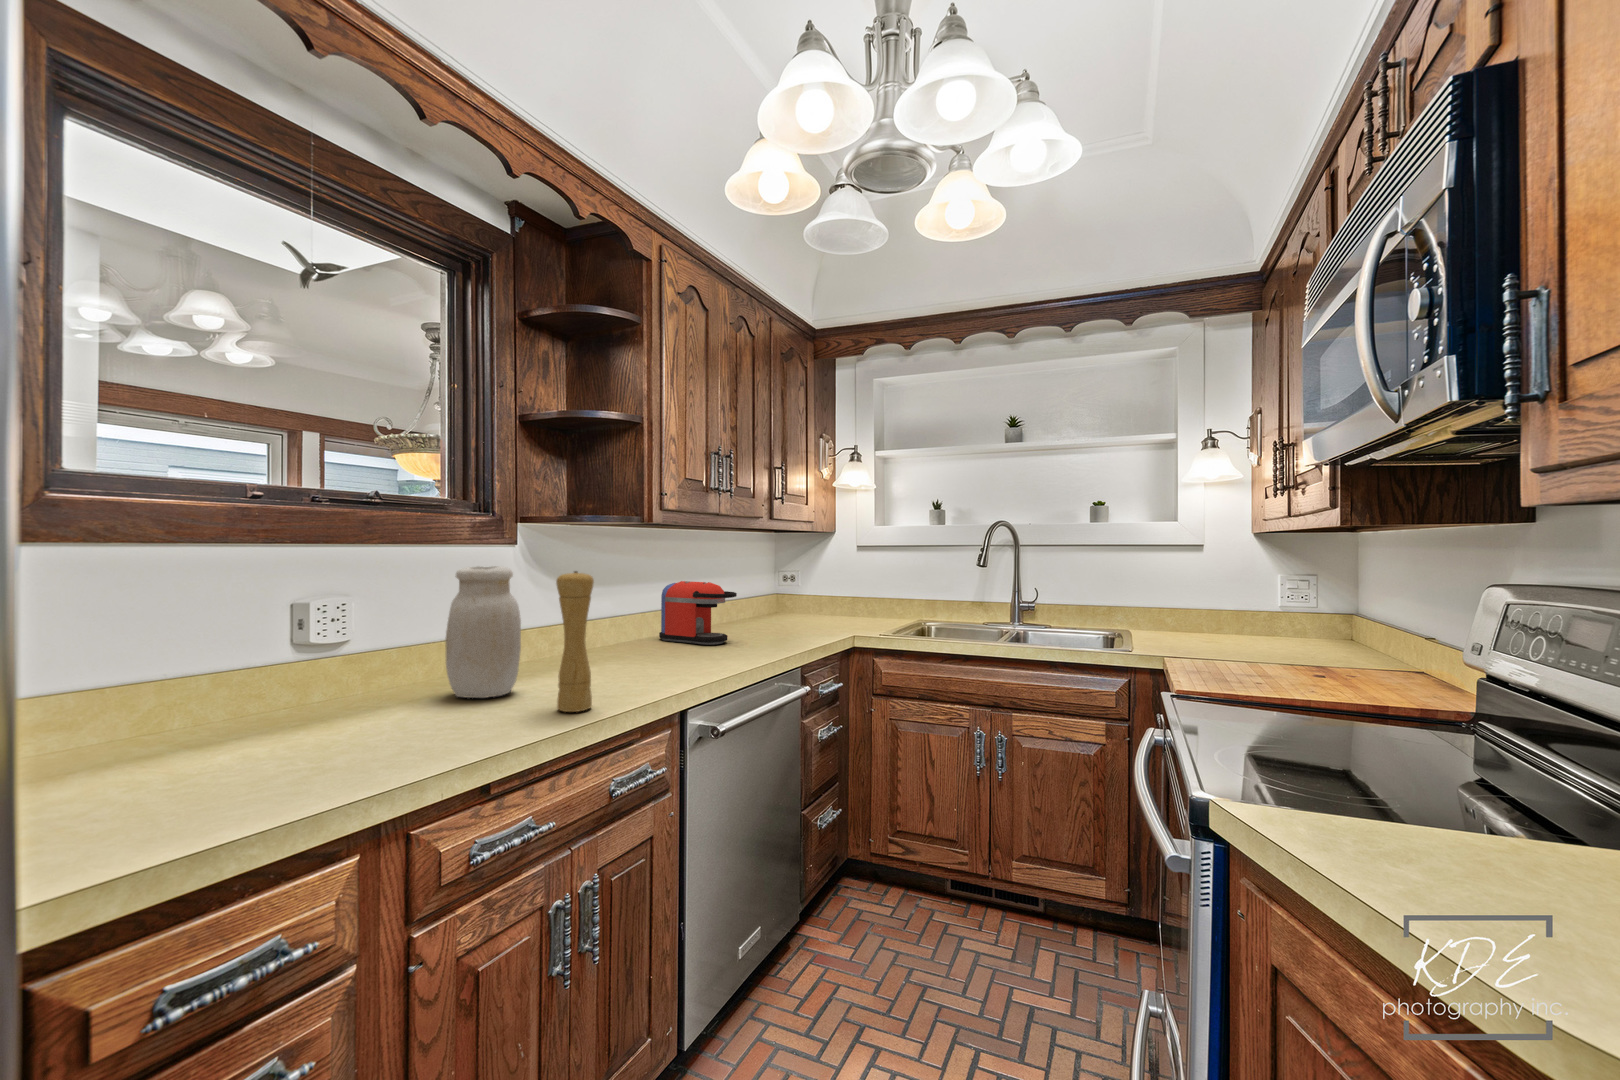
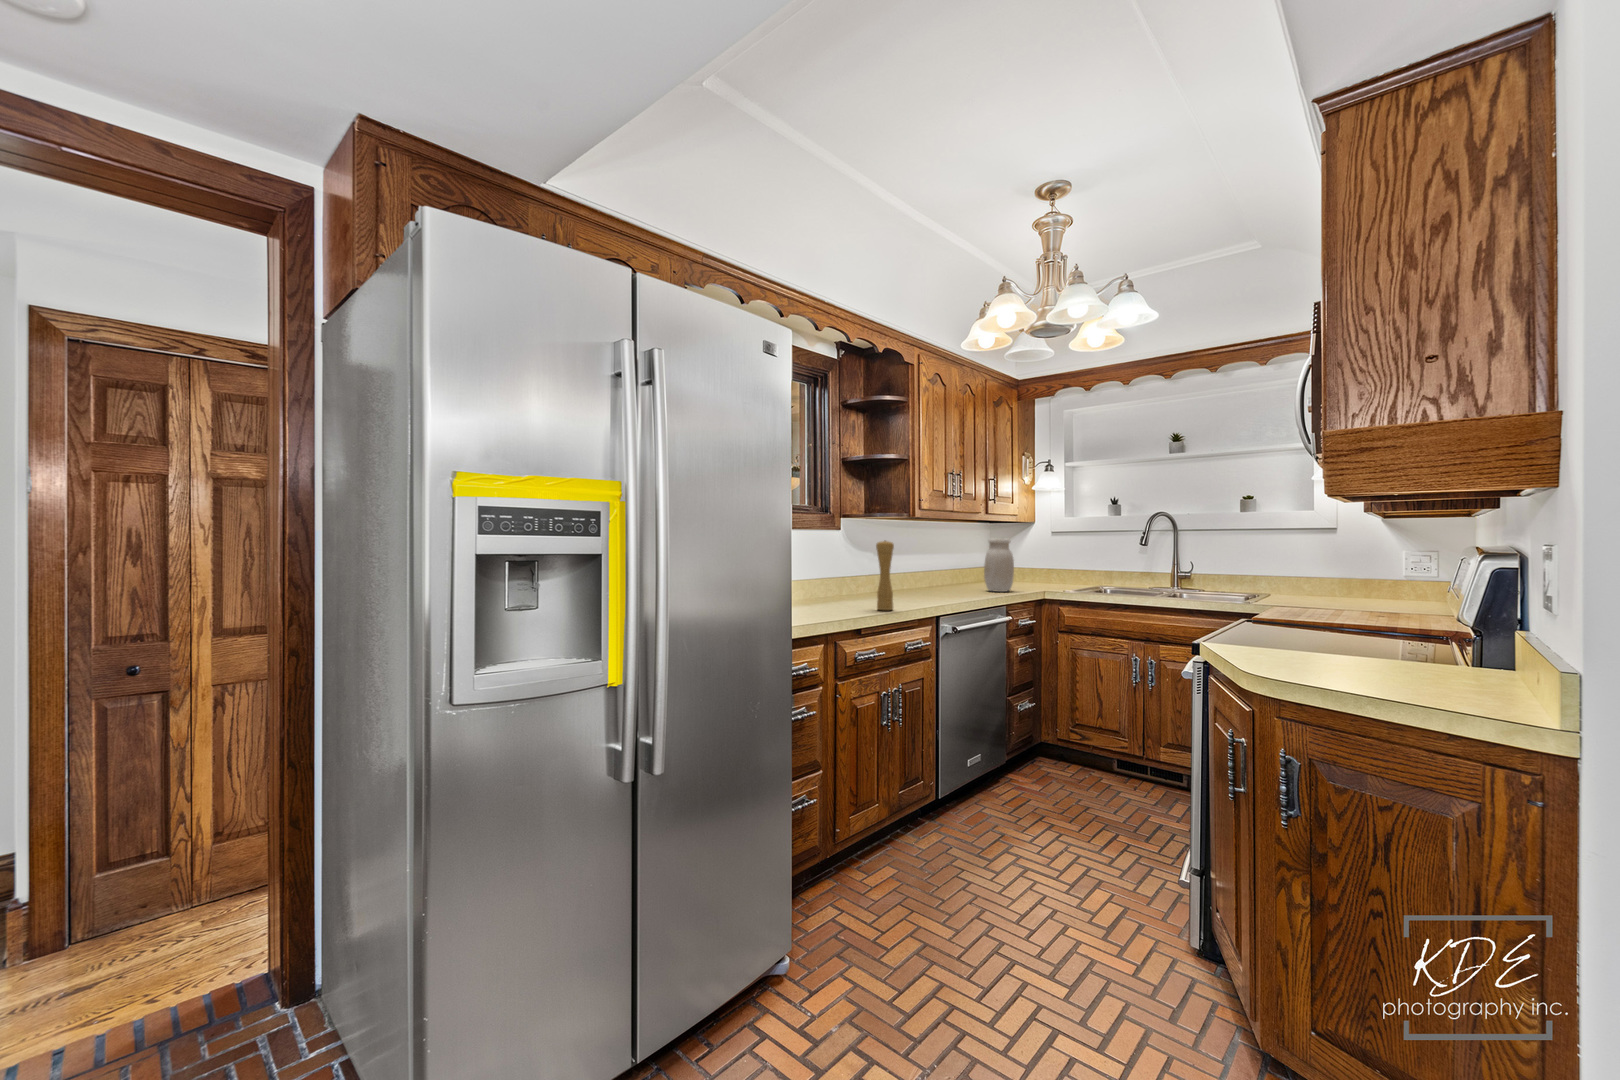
jar: present [445,566,521,698] -> present [984,538,1014,592]
coffee maker: present [659,581,737,645] -> none [915,554,964,593]

